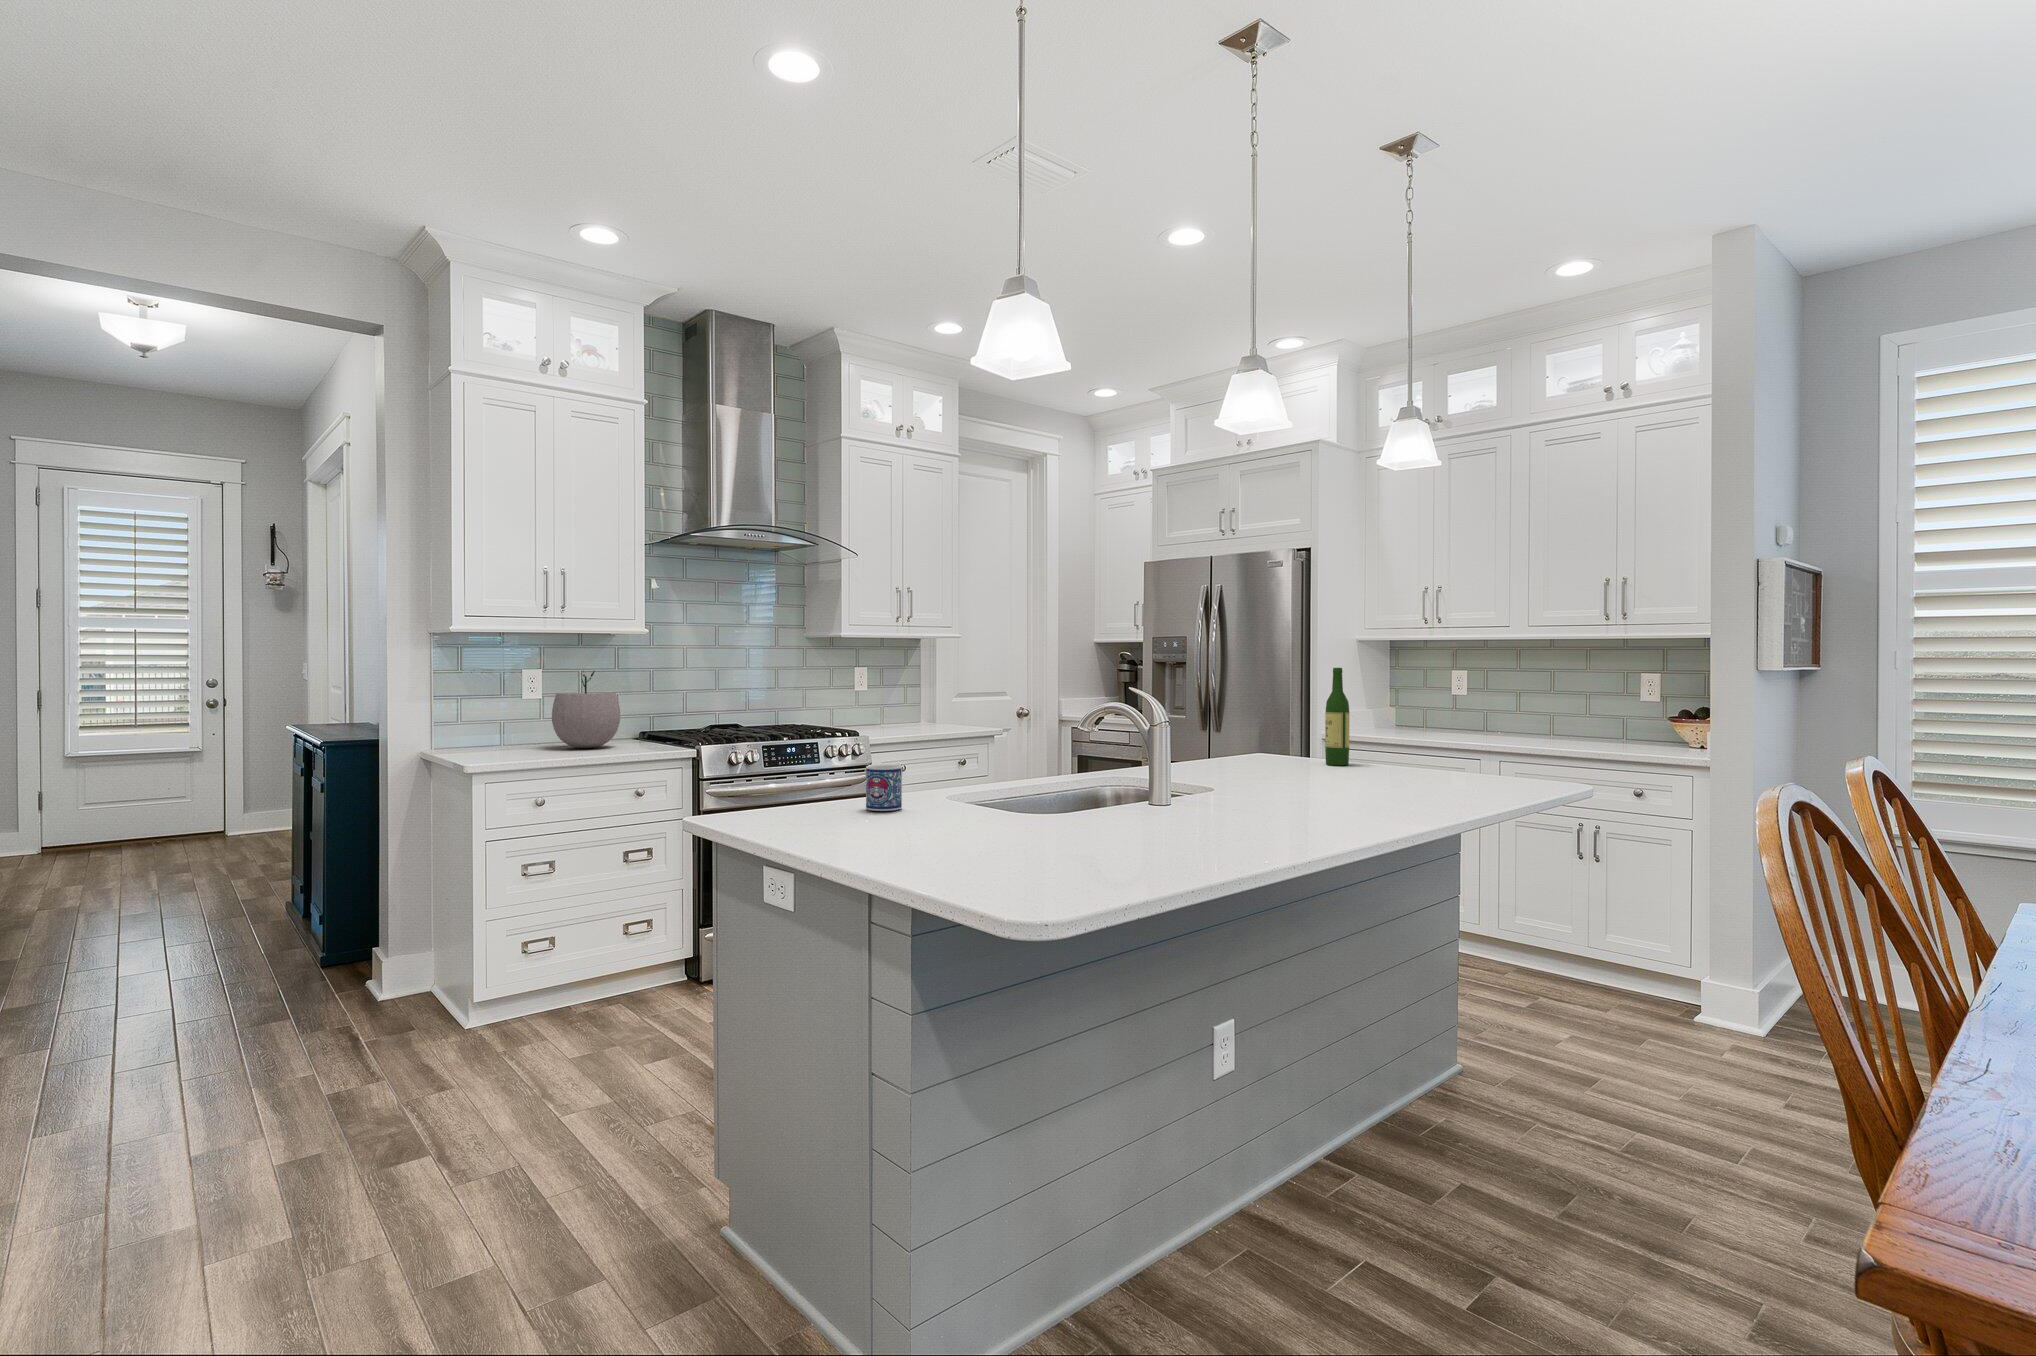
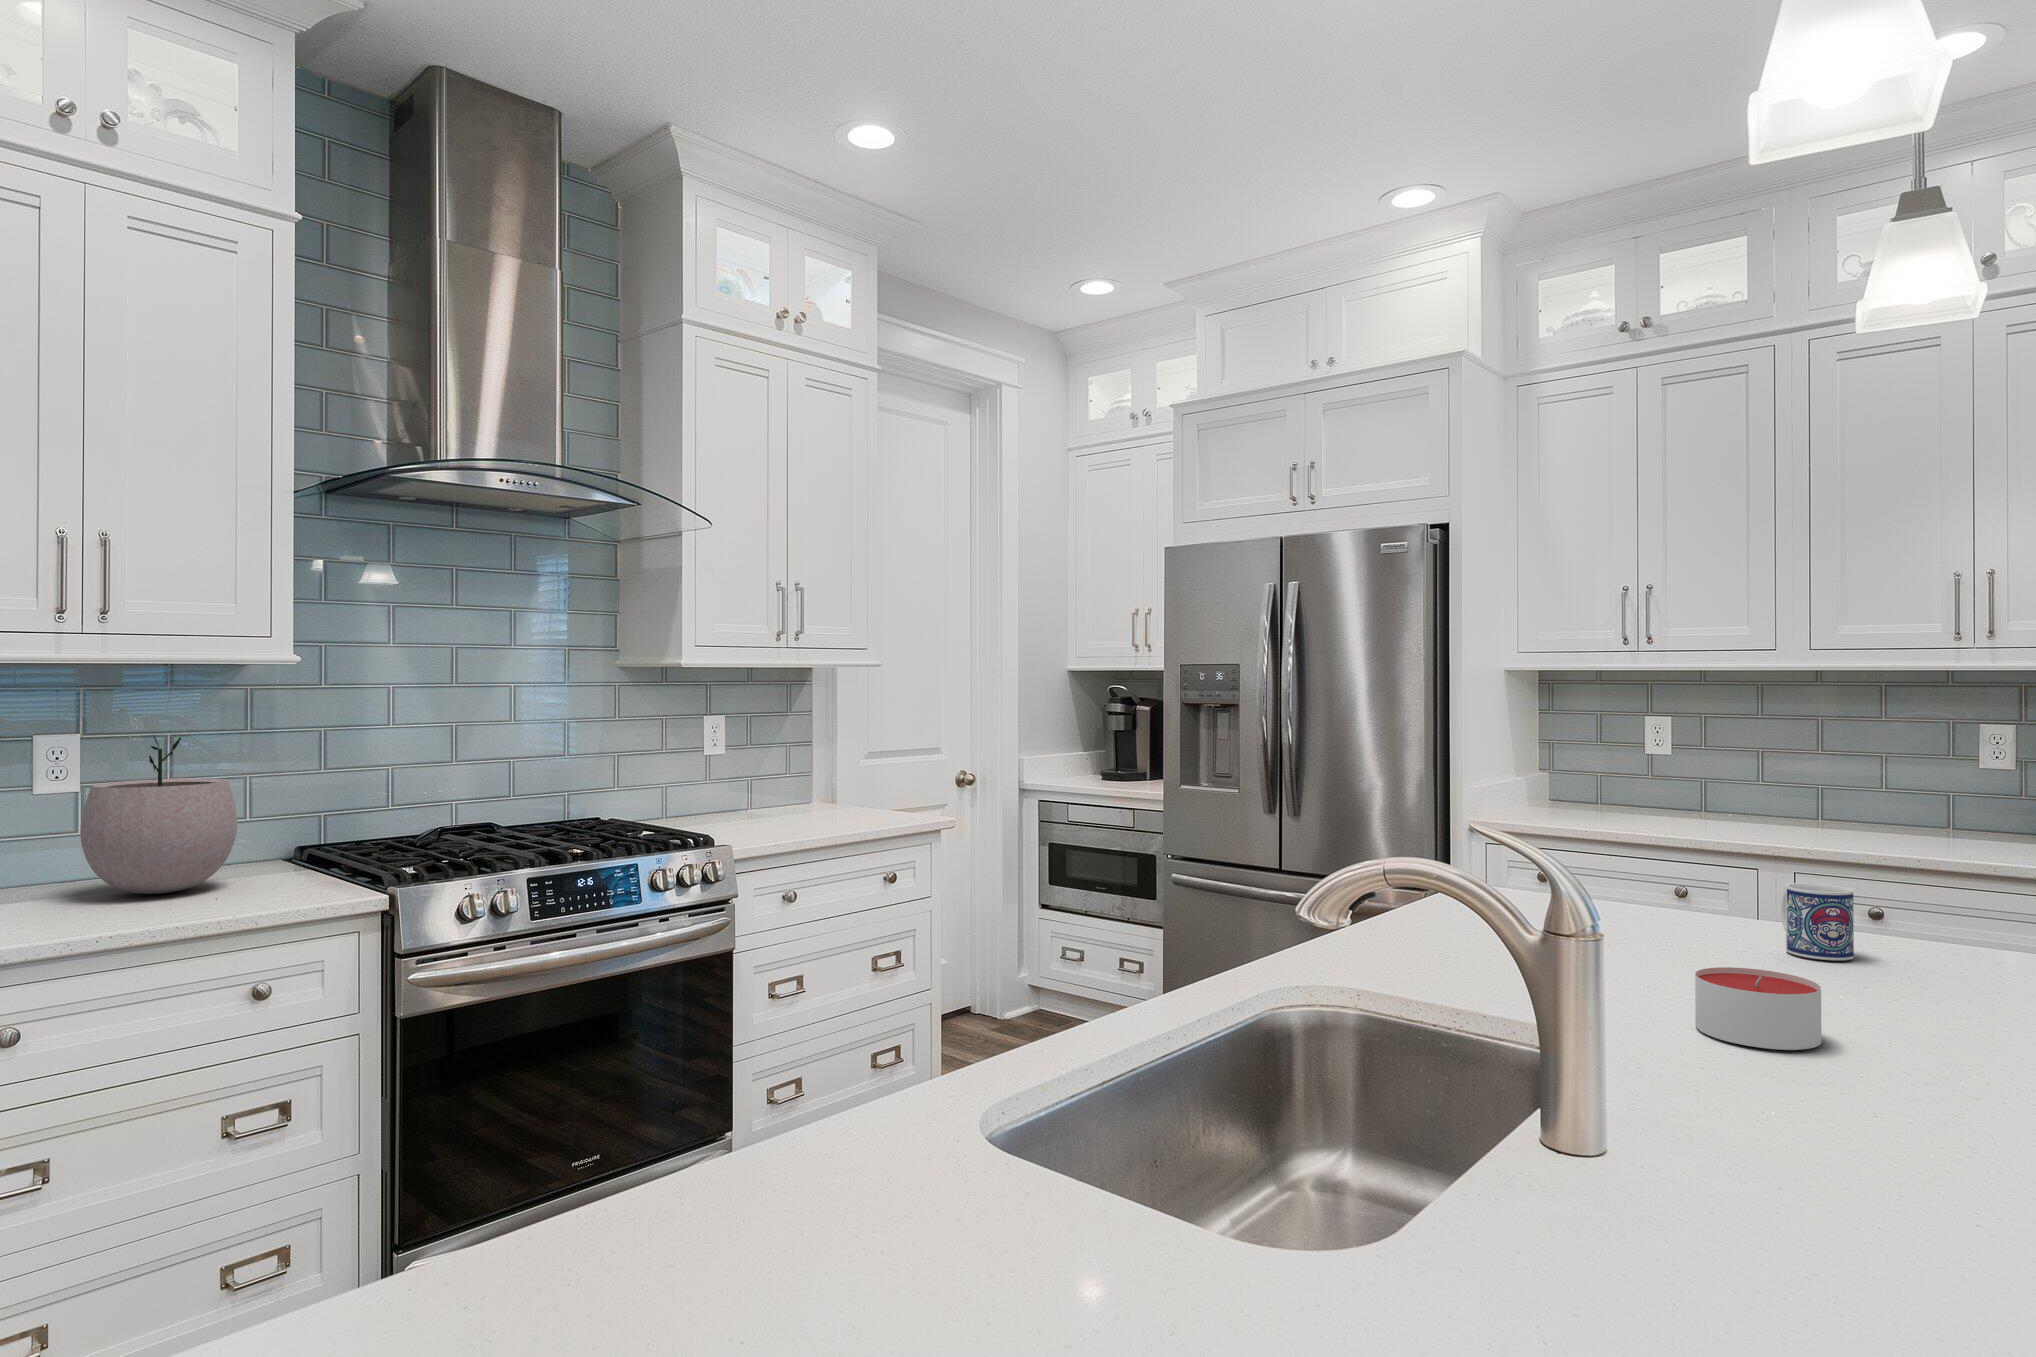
wine bottle: present [1325,668,1350,765] -> none [1665,737,1718,932]
candle: none [1265,762,1313,790] -> present [1695,967,1822,1050]
mug: present [866,765,902,811] -> present [1781,883,1854,960]

